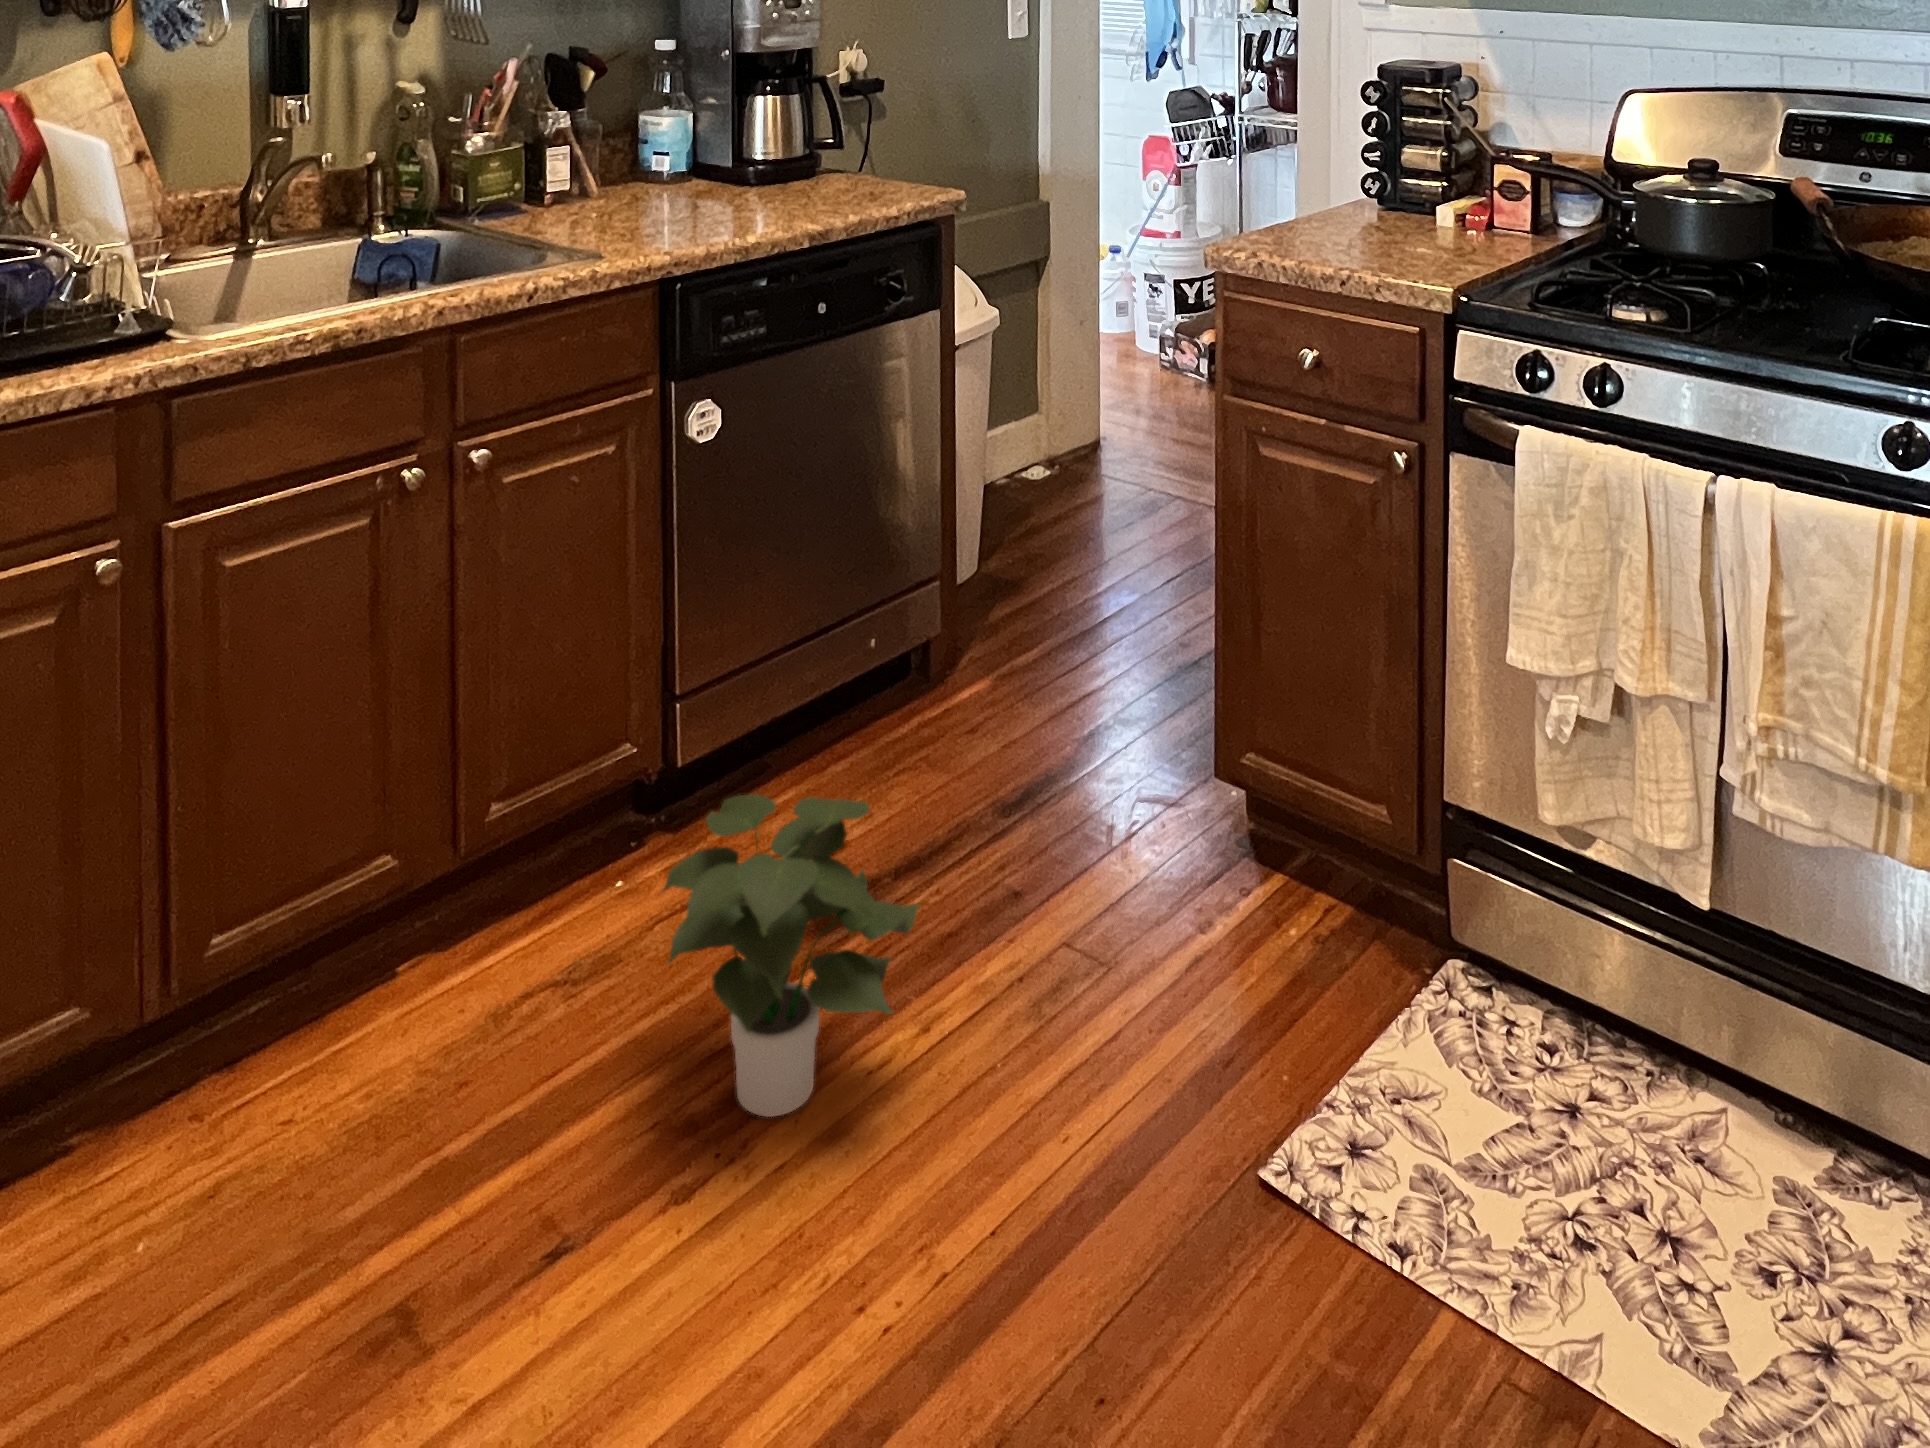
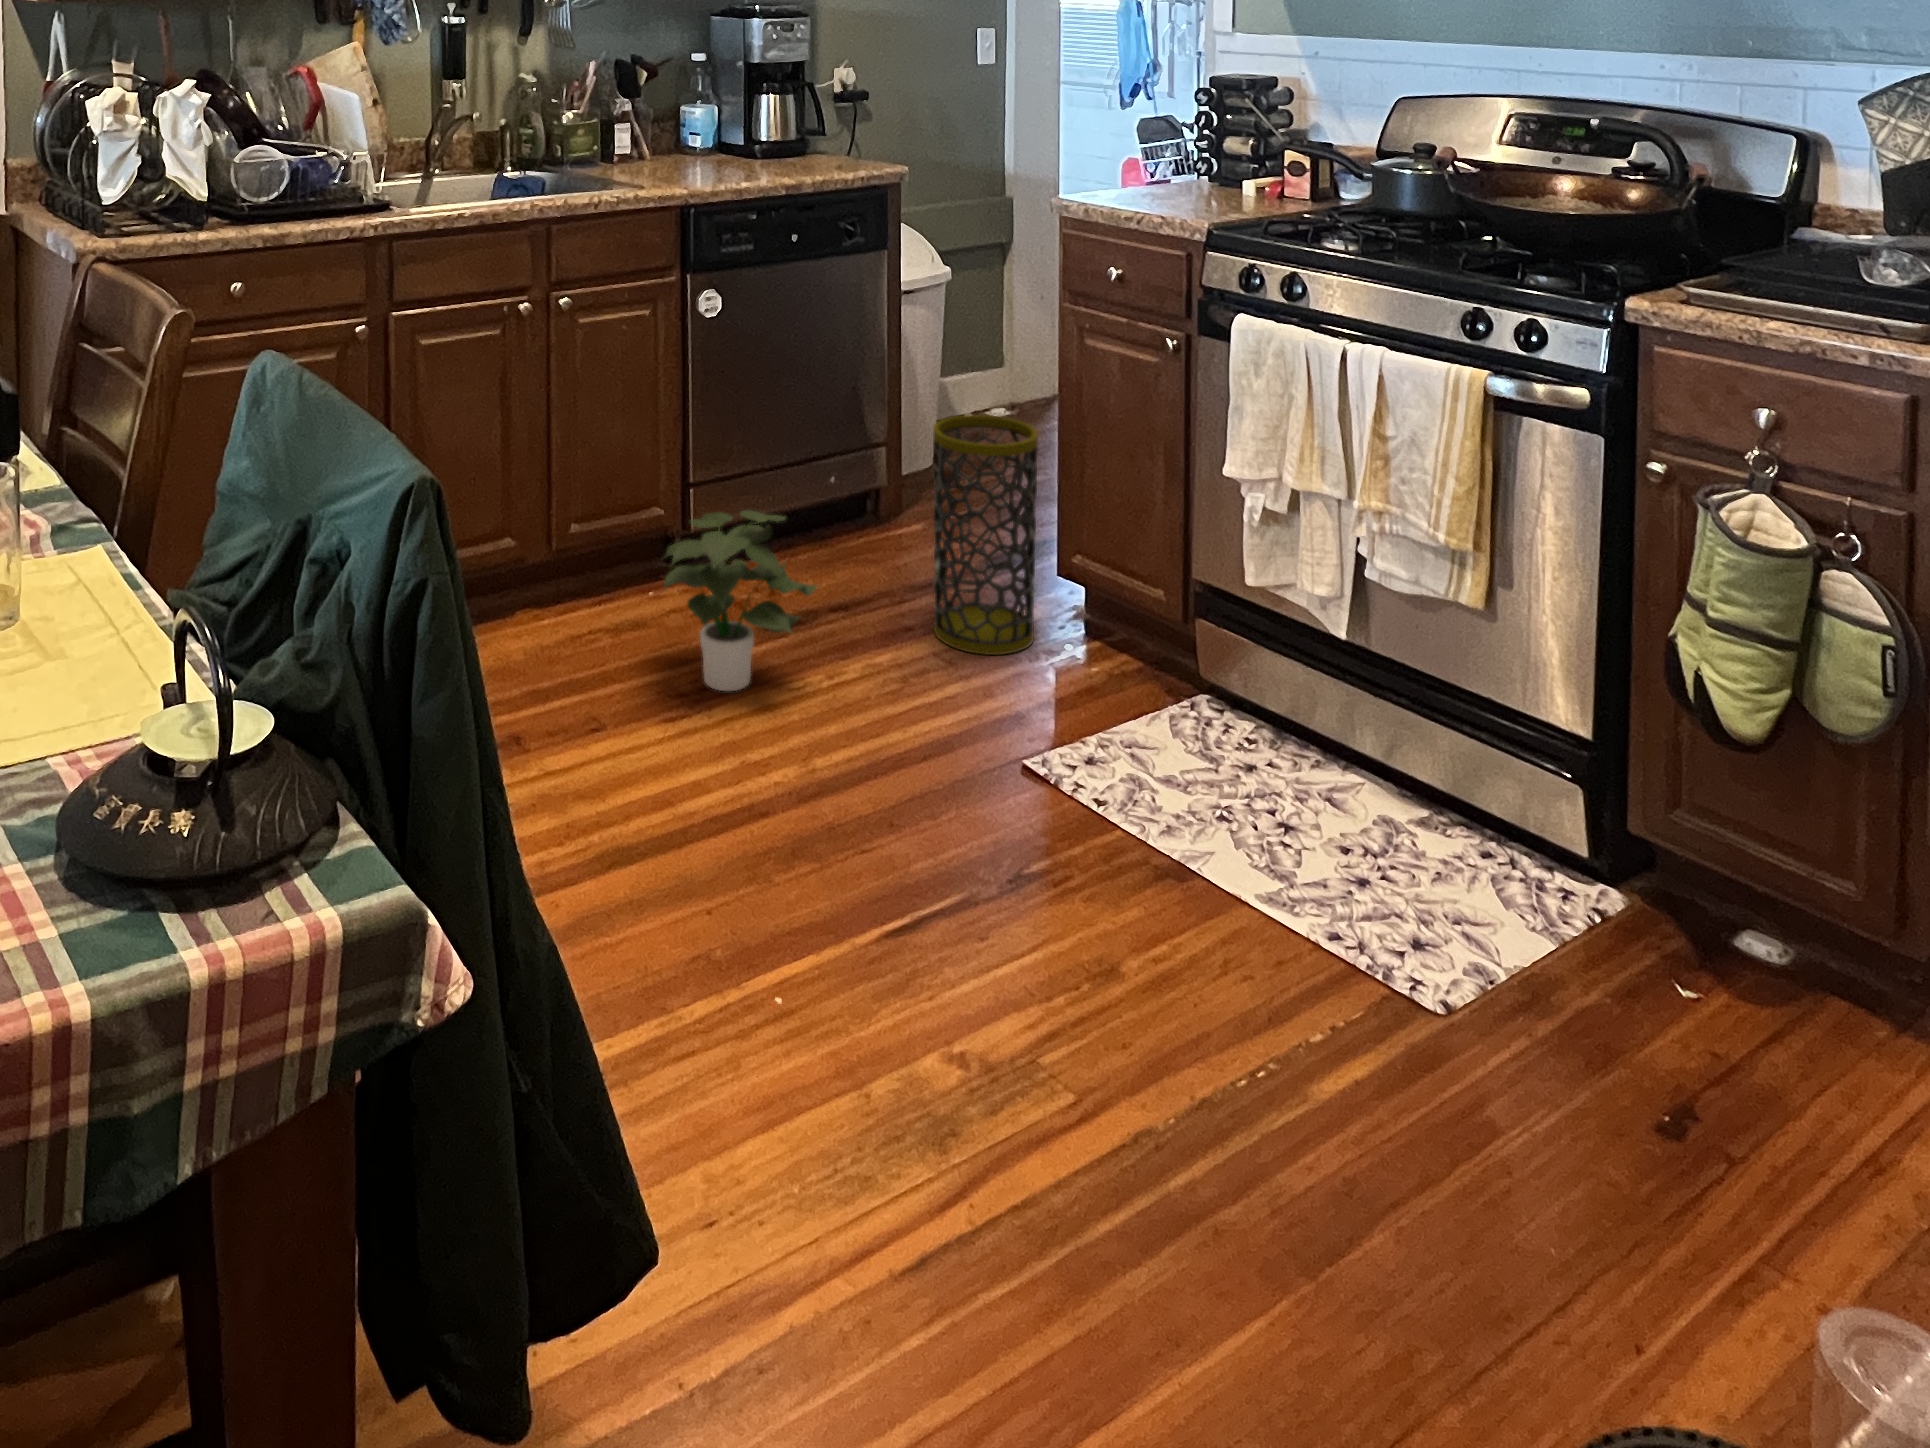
trash can: none [1063,570,1213,946] -> present [933,415,1038,655]

